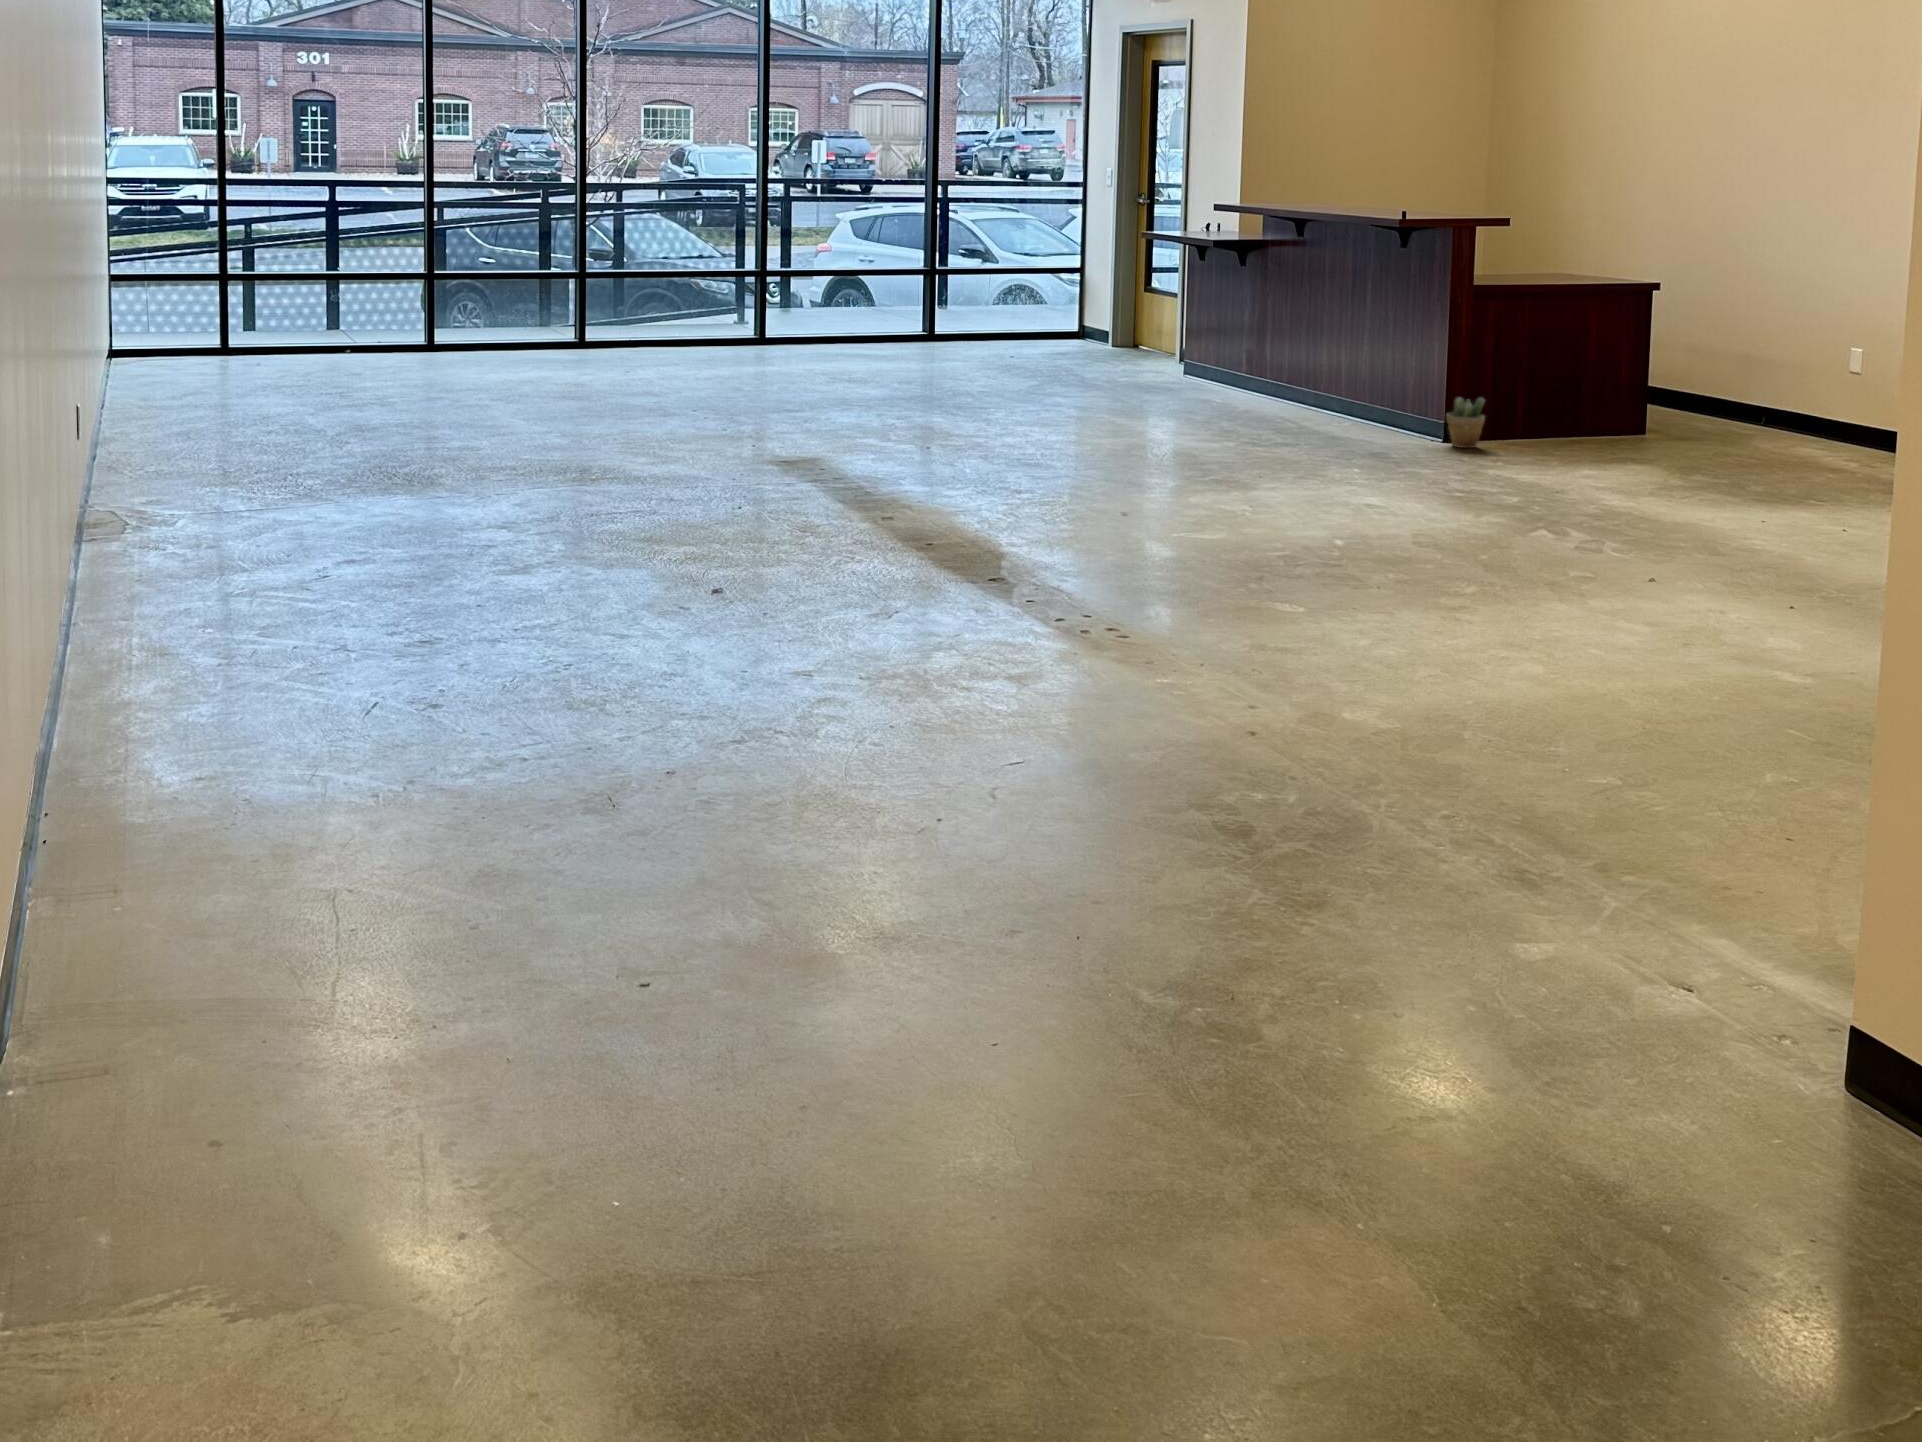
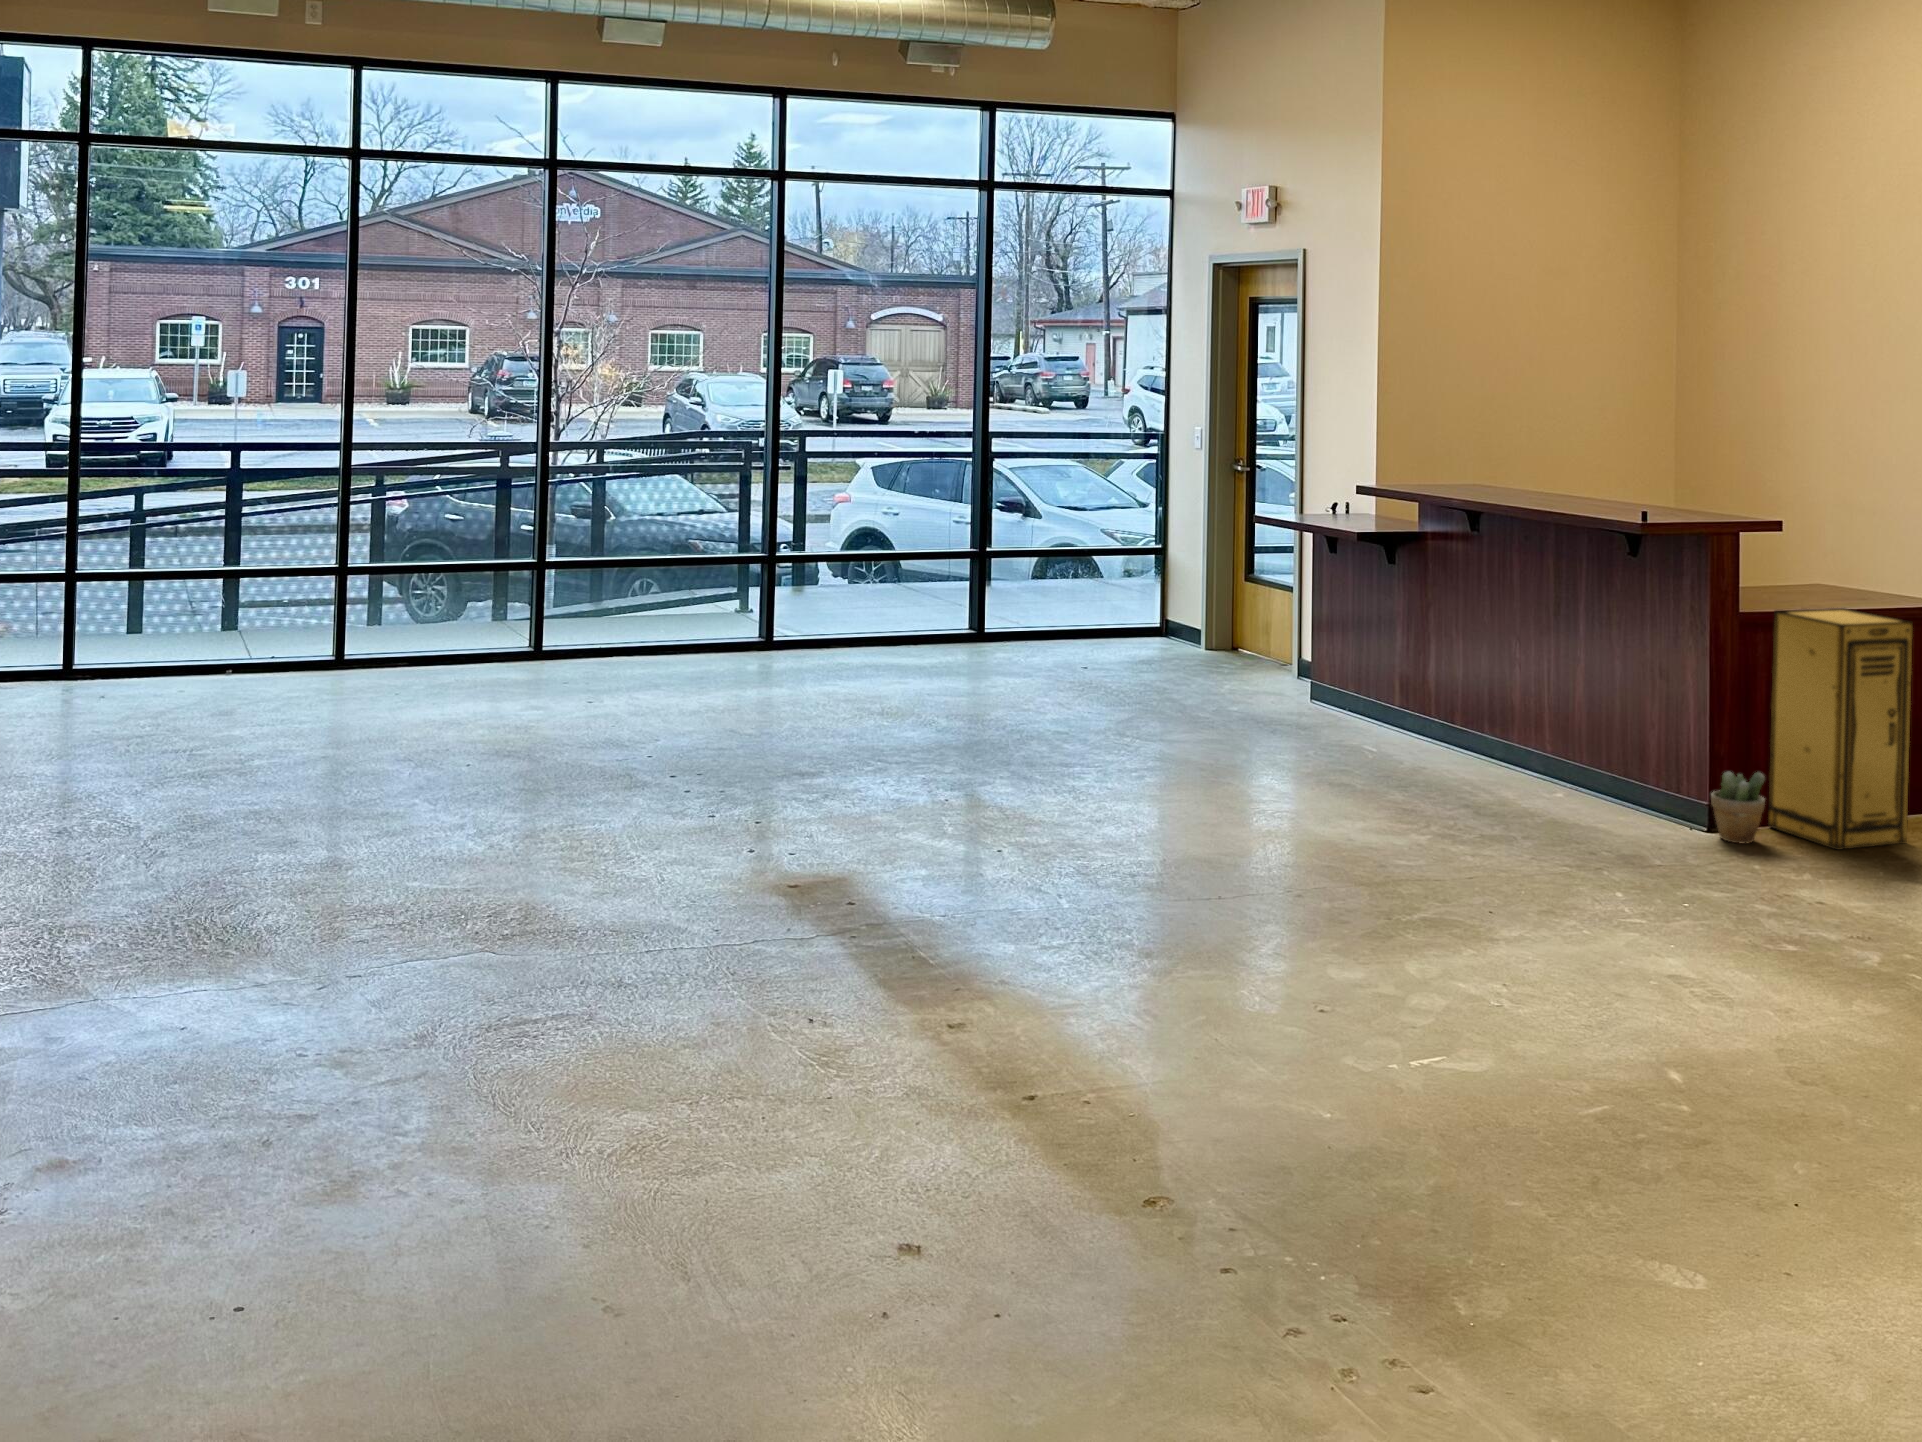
storage cabinet: none [1493,282,1600,452] -> present [1768,608,1913,850]

